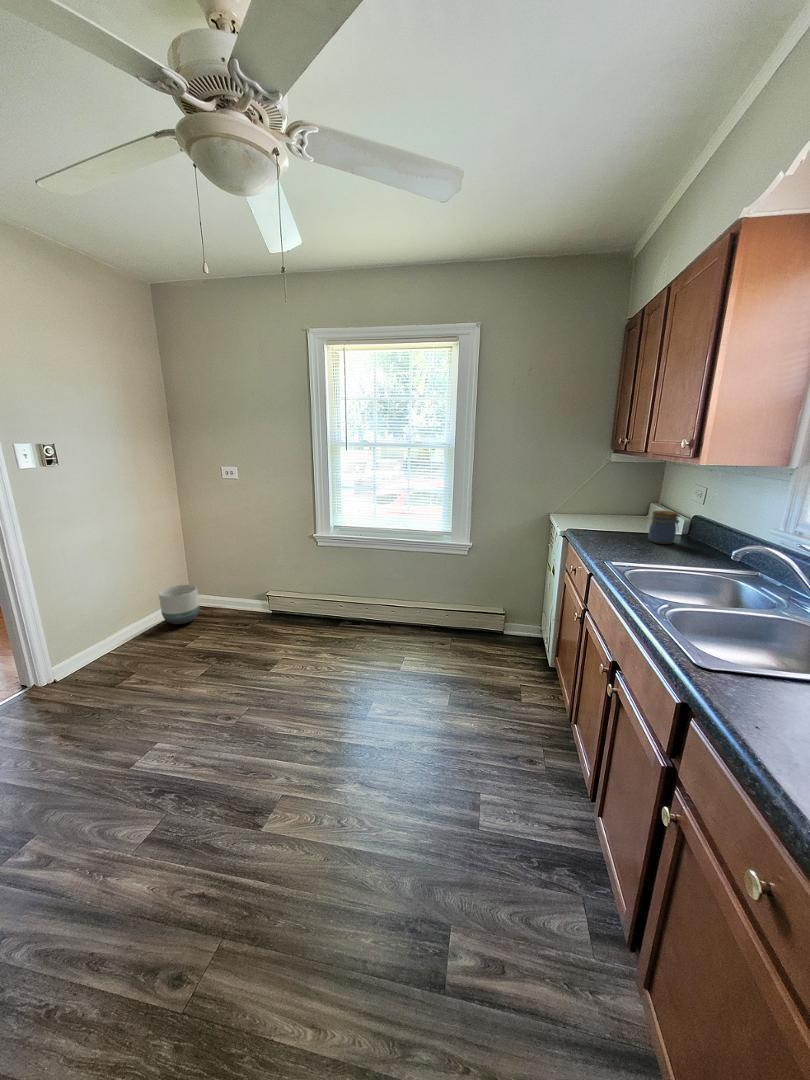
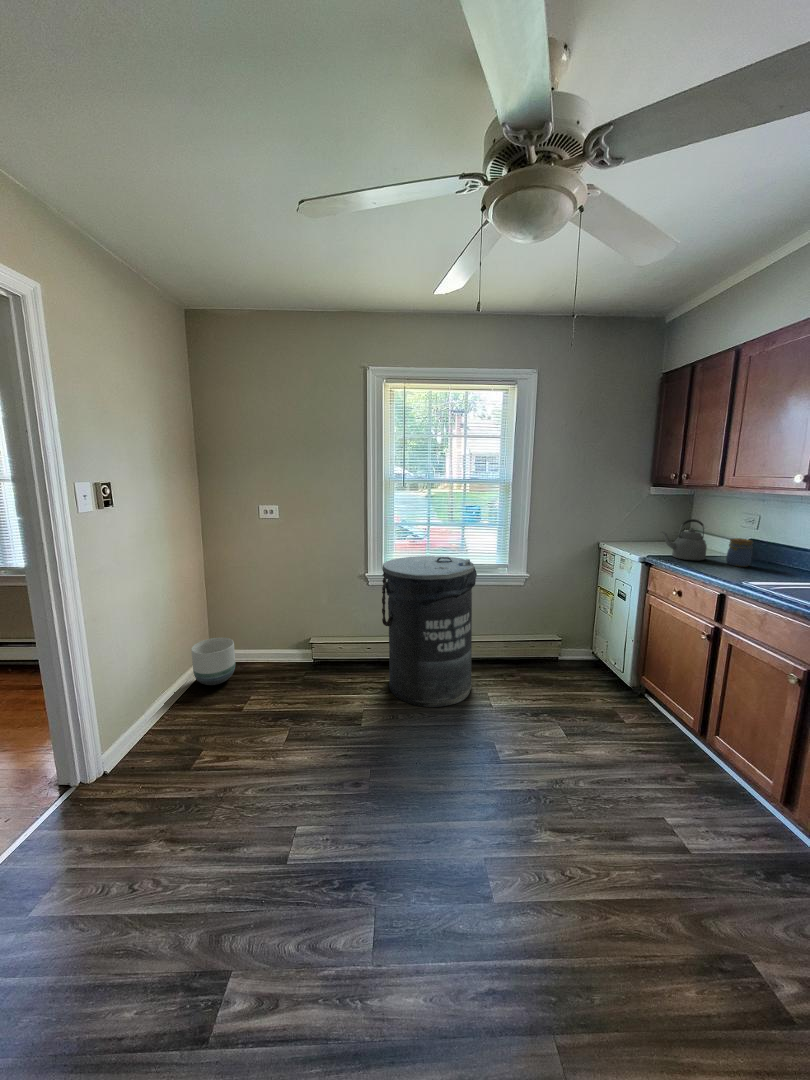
kettle: none [585,487,635,535] -> present [662,519,707,560]
trash can: none [305,520,400,664] -> present [382,556,477,707]

